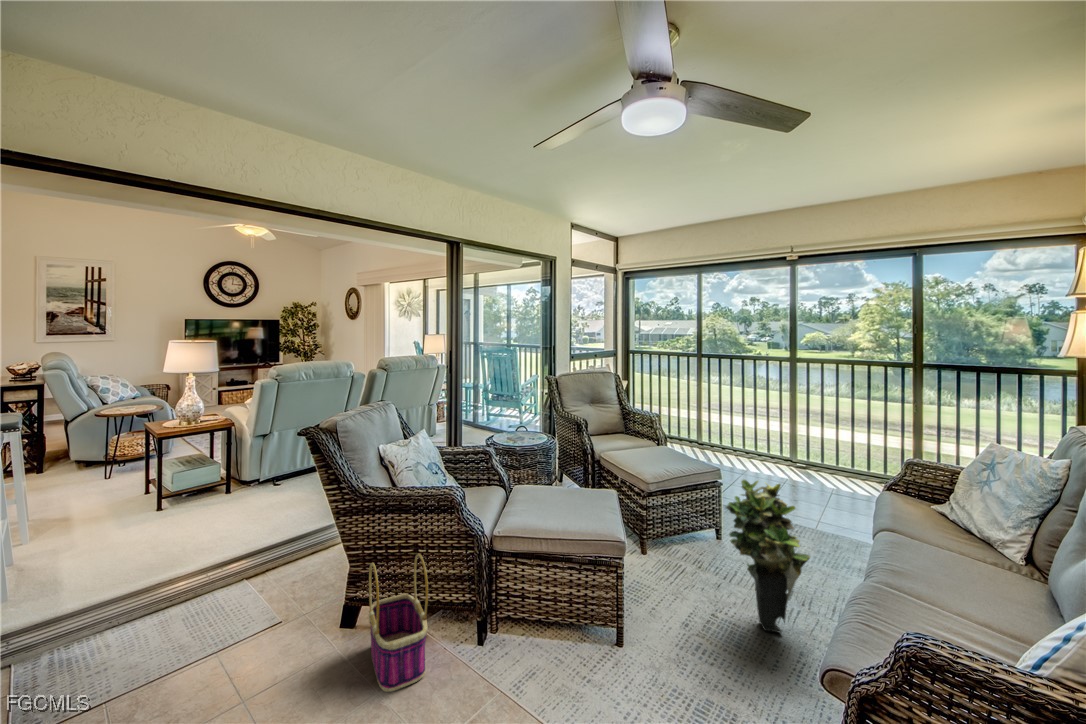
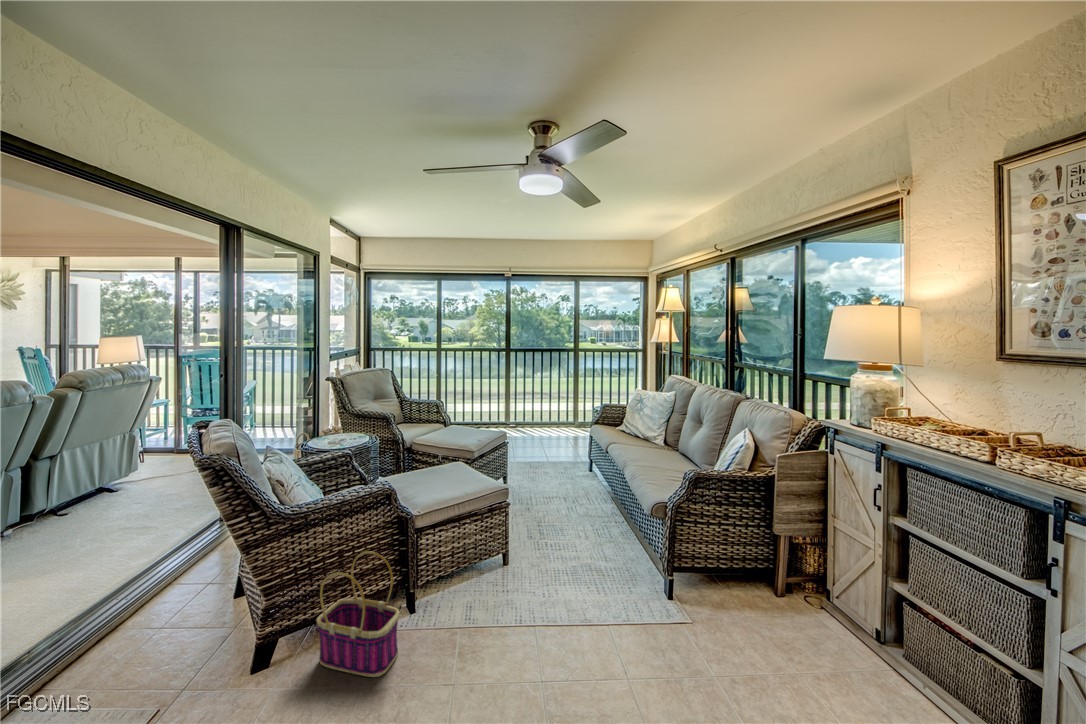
potted plant: present [725,480,810,633] -> none [536,430,586,524]

